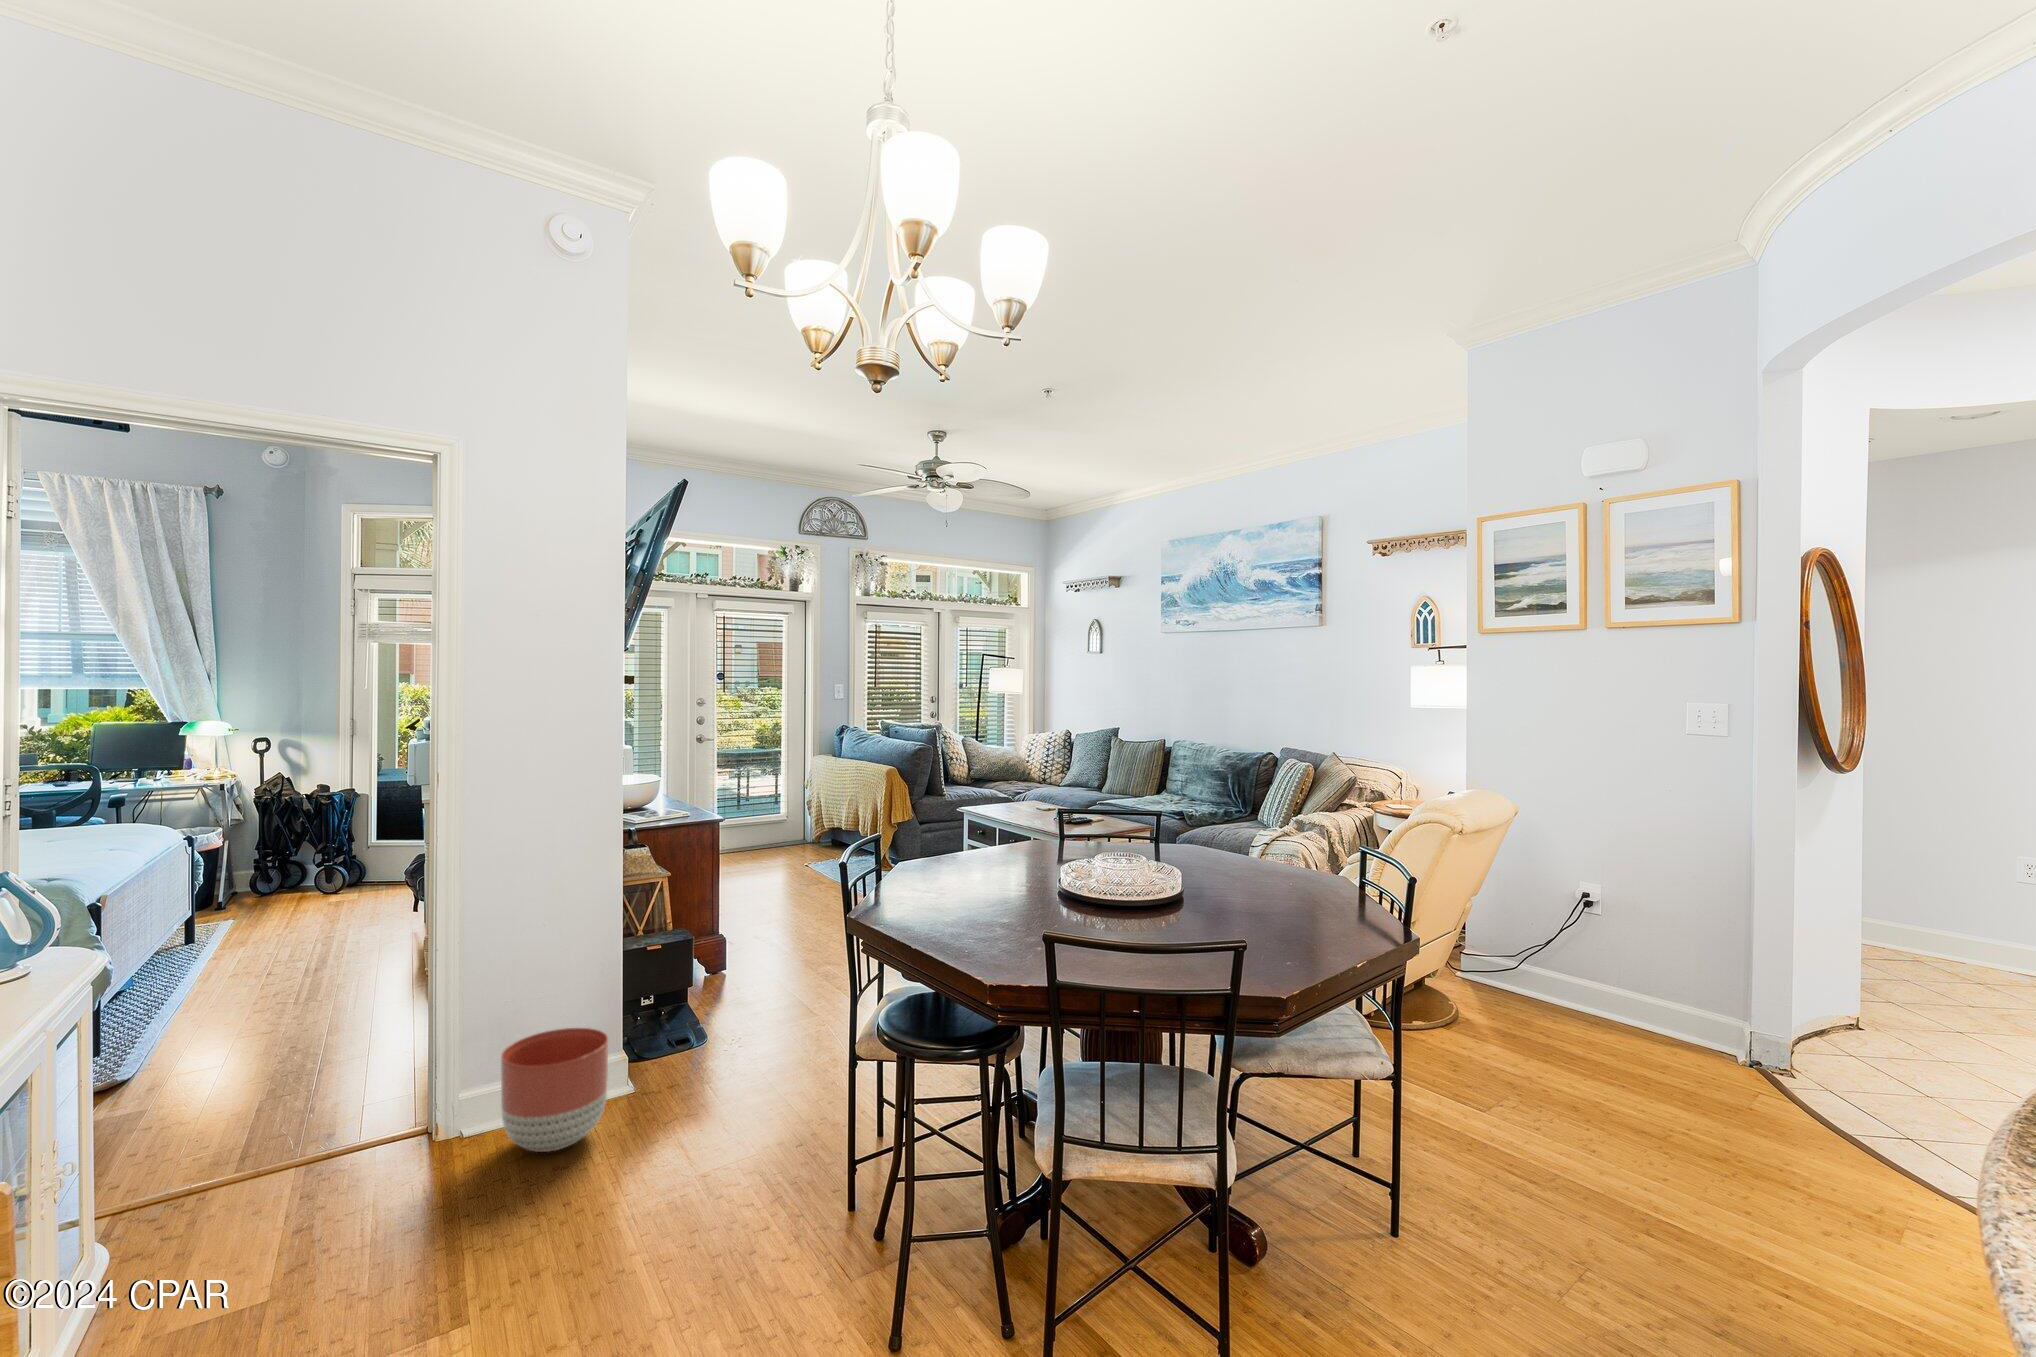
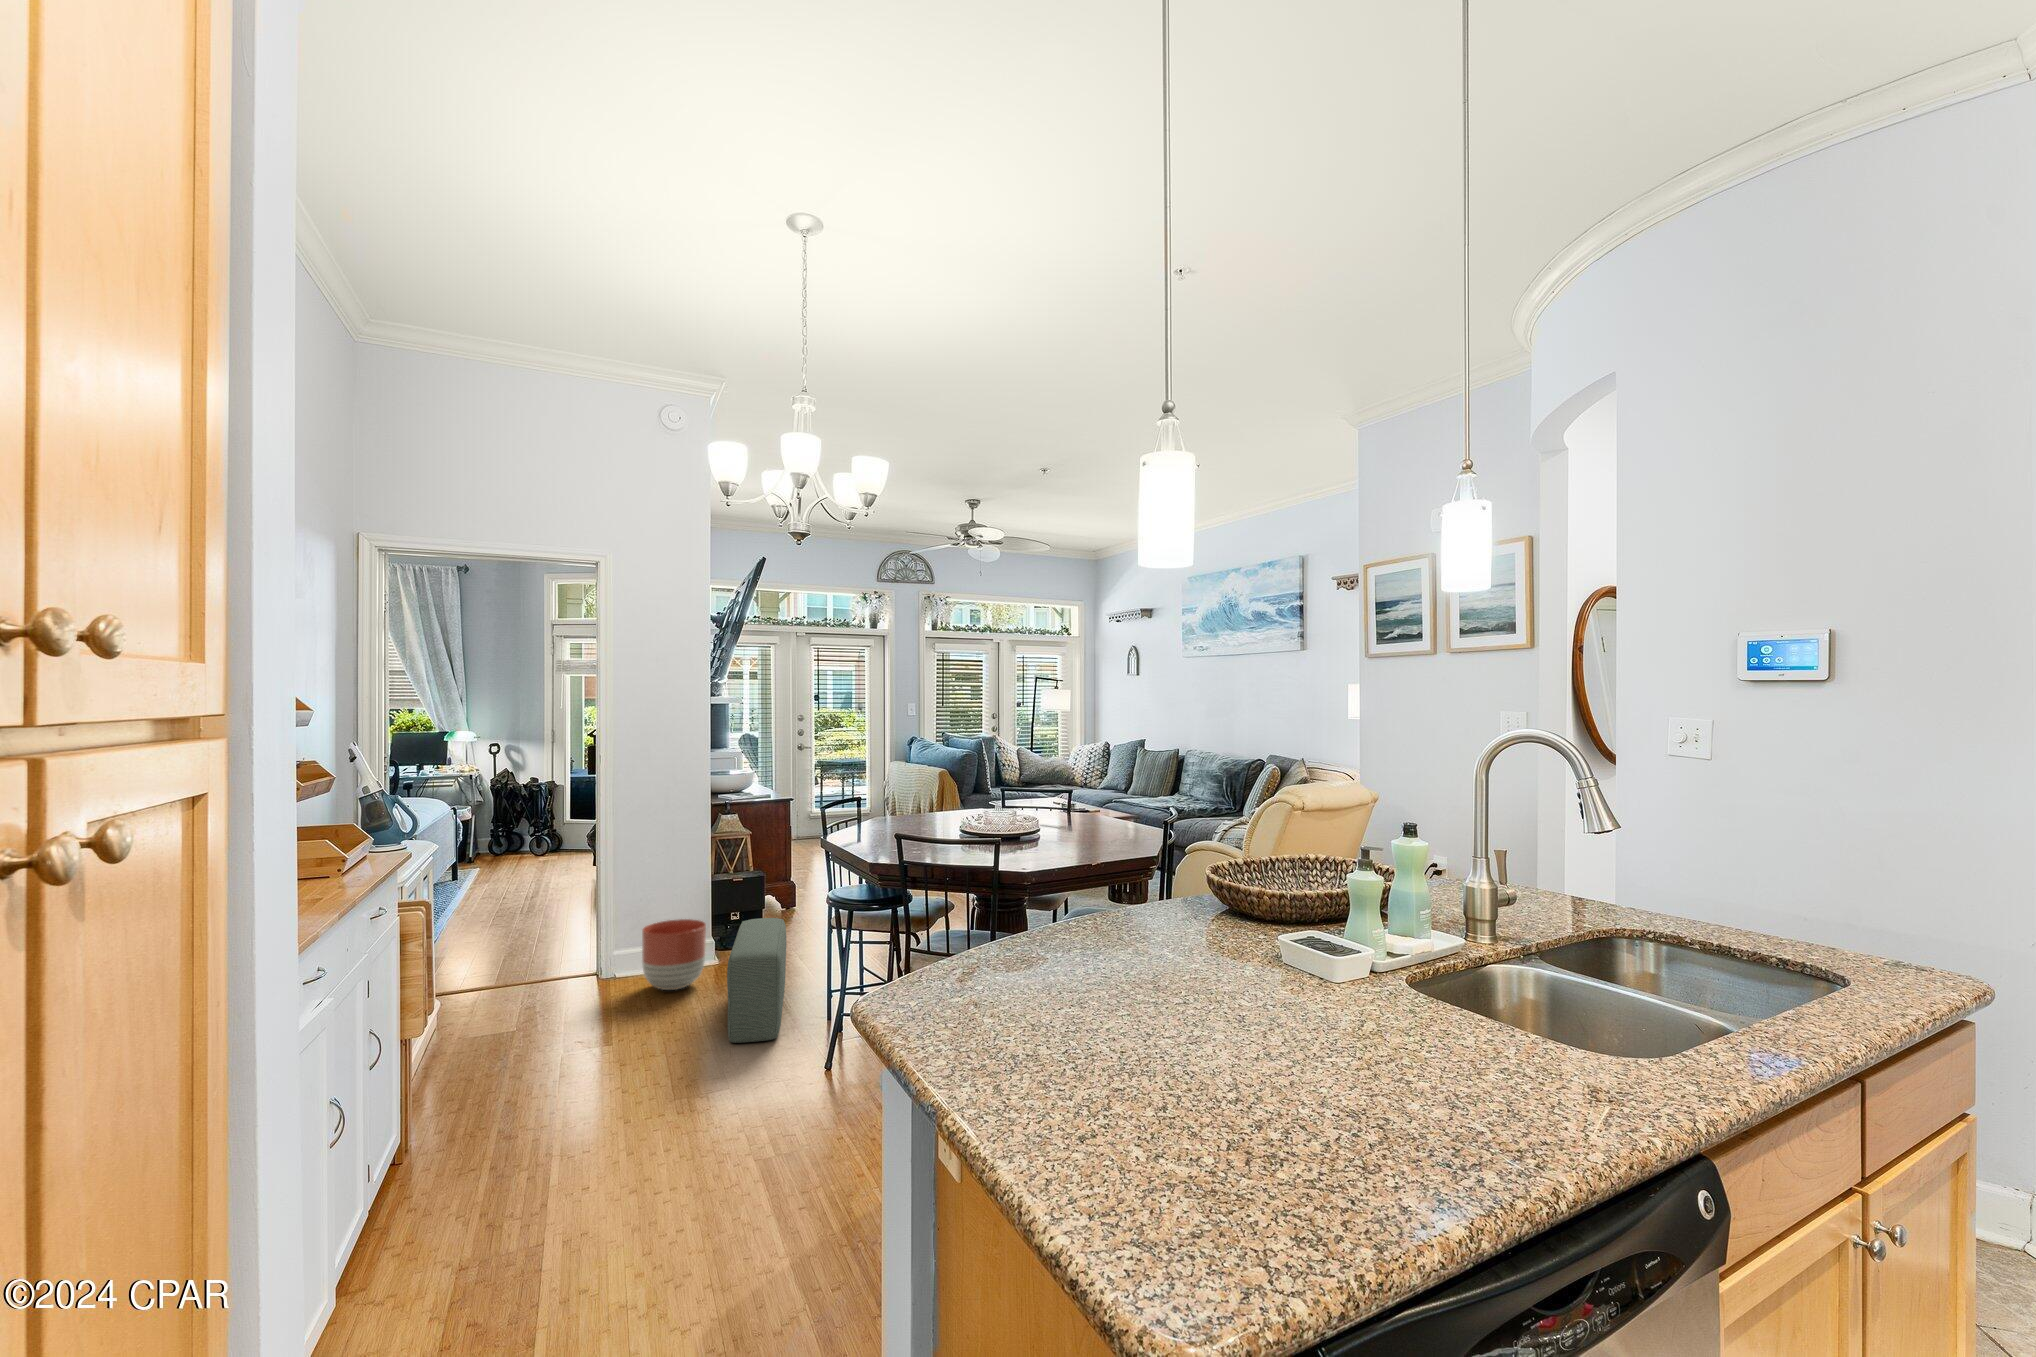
pouf: none [667,1026,760,1278] -> present [727,918,786,1043]

